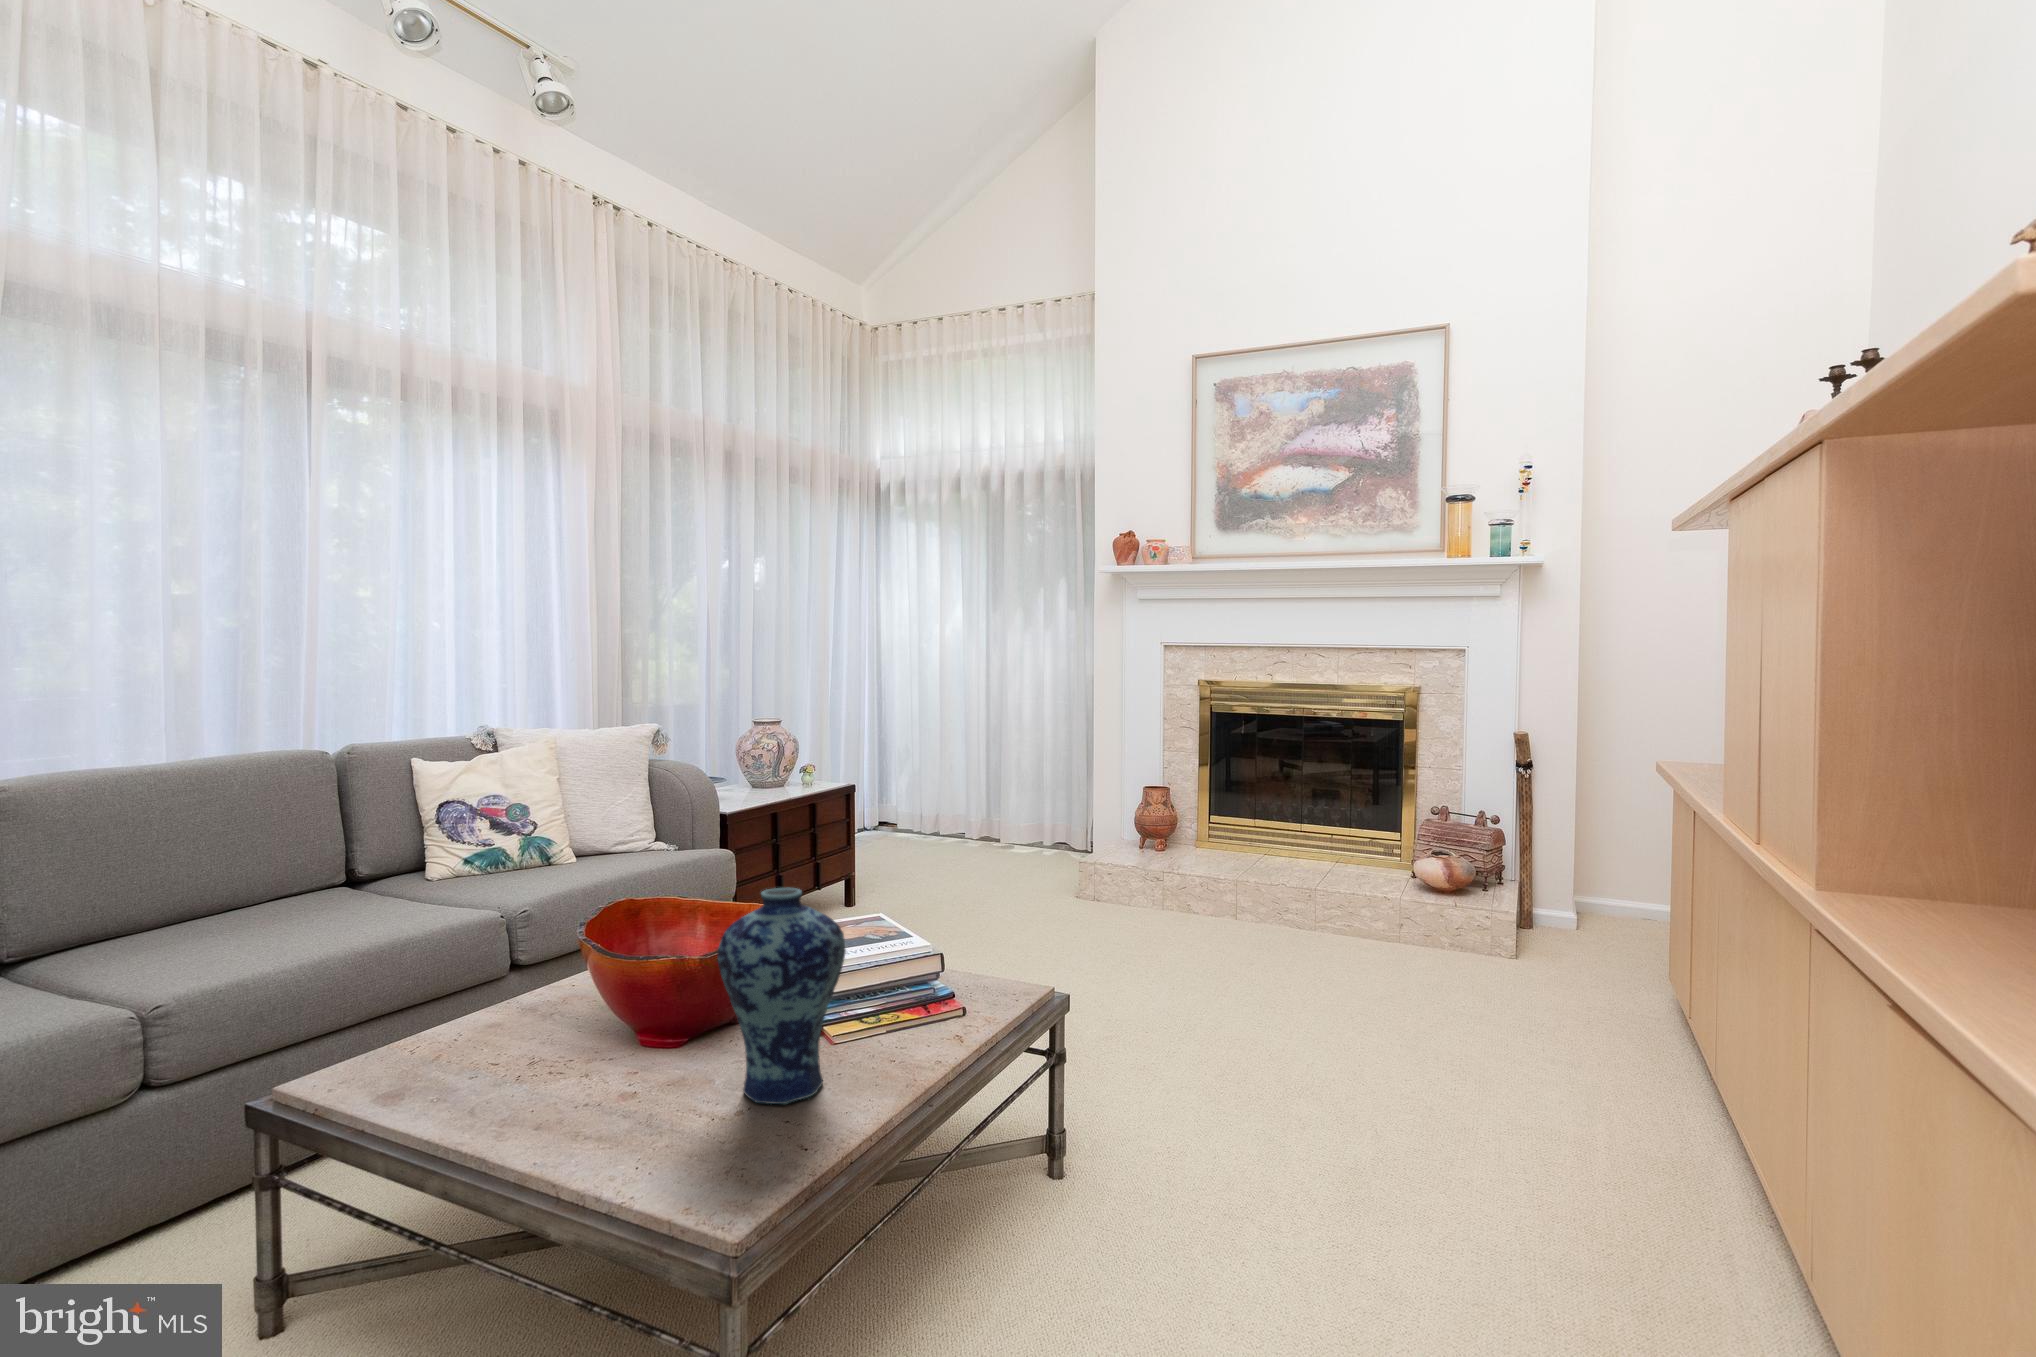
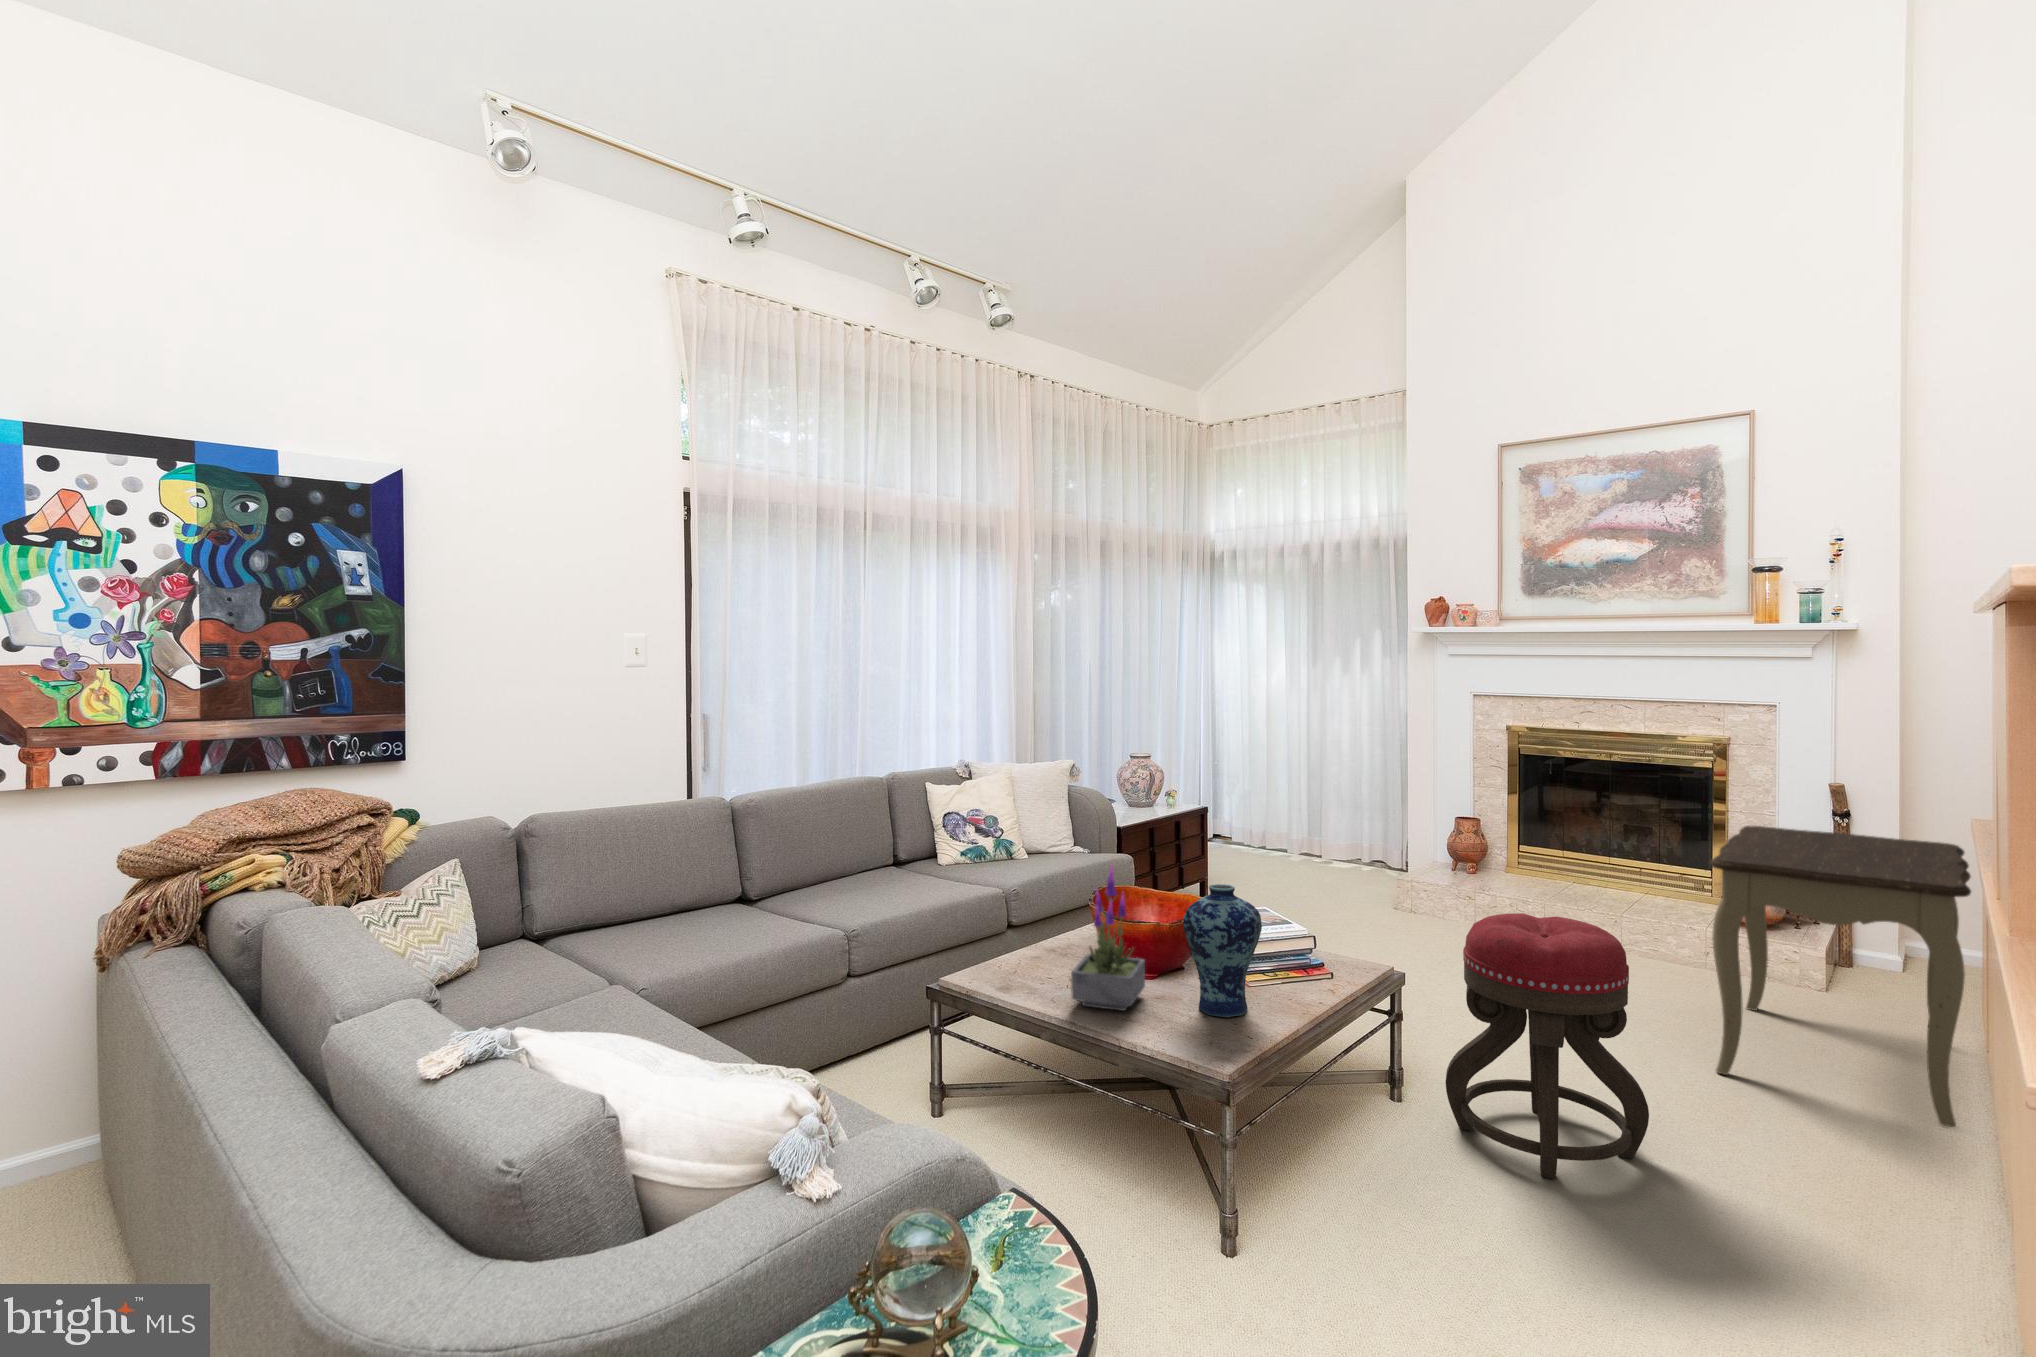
side table: none [1424,780,1697,1121] -> present [1710,826,1971,1127]
potted plant: none [518,862,662,1111] -> present [1071,863,1145,1011]
ottoman: none [1119,901,1372,1277] -> present [1446,913,1649,1179]

